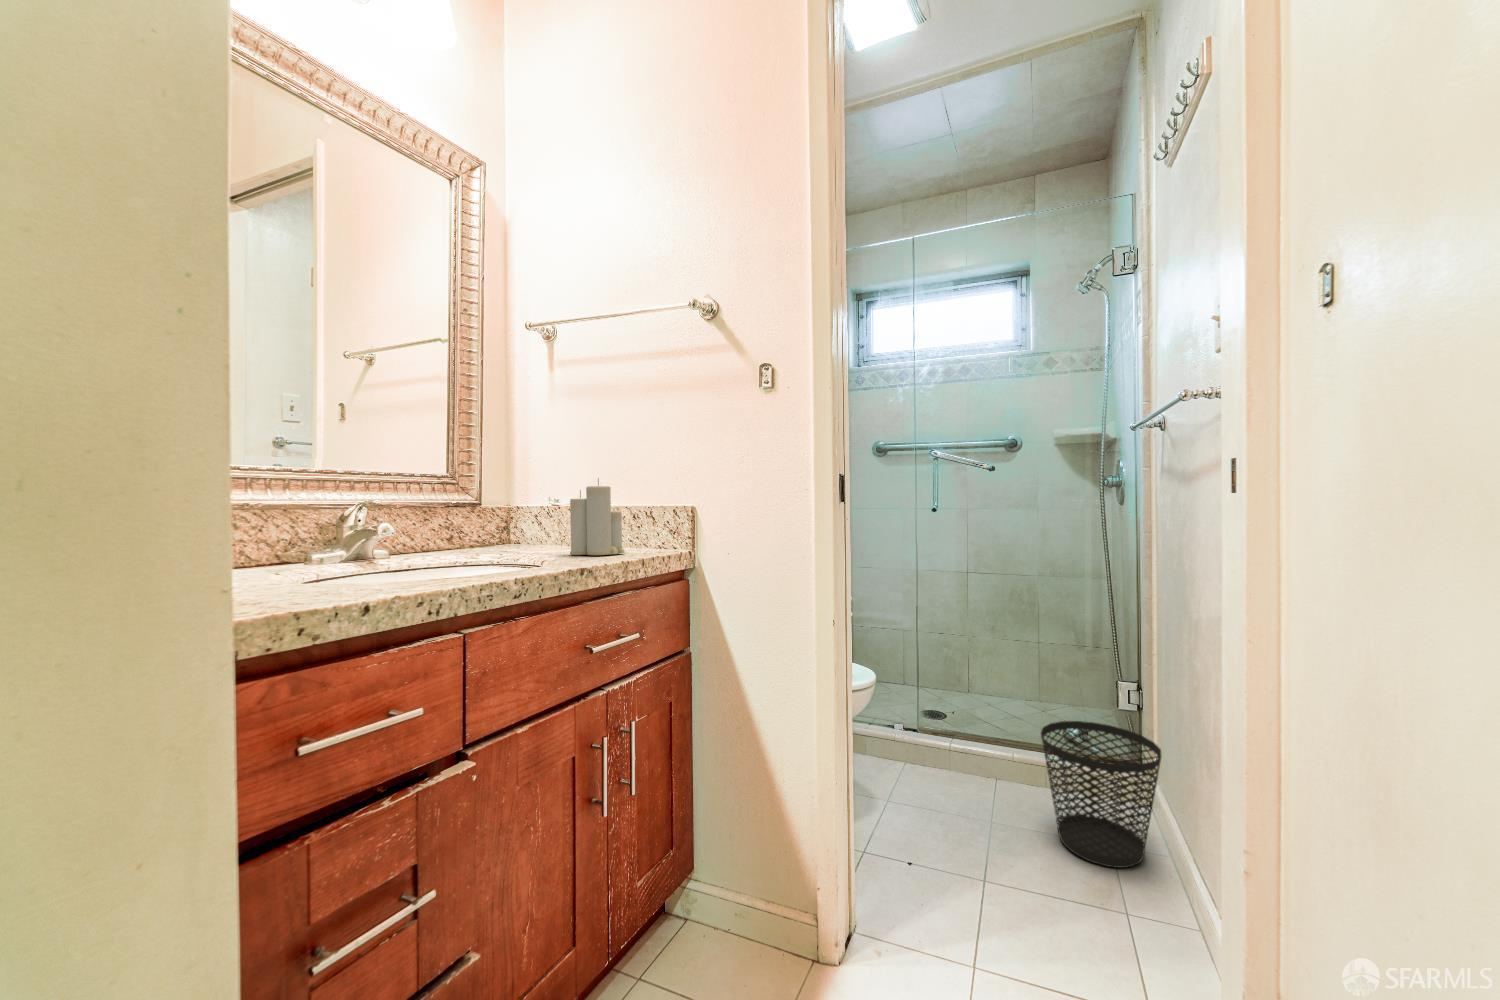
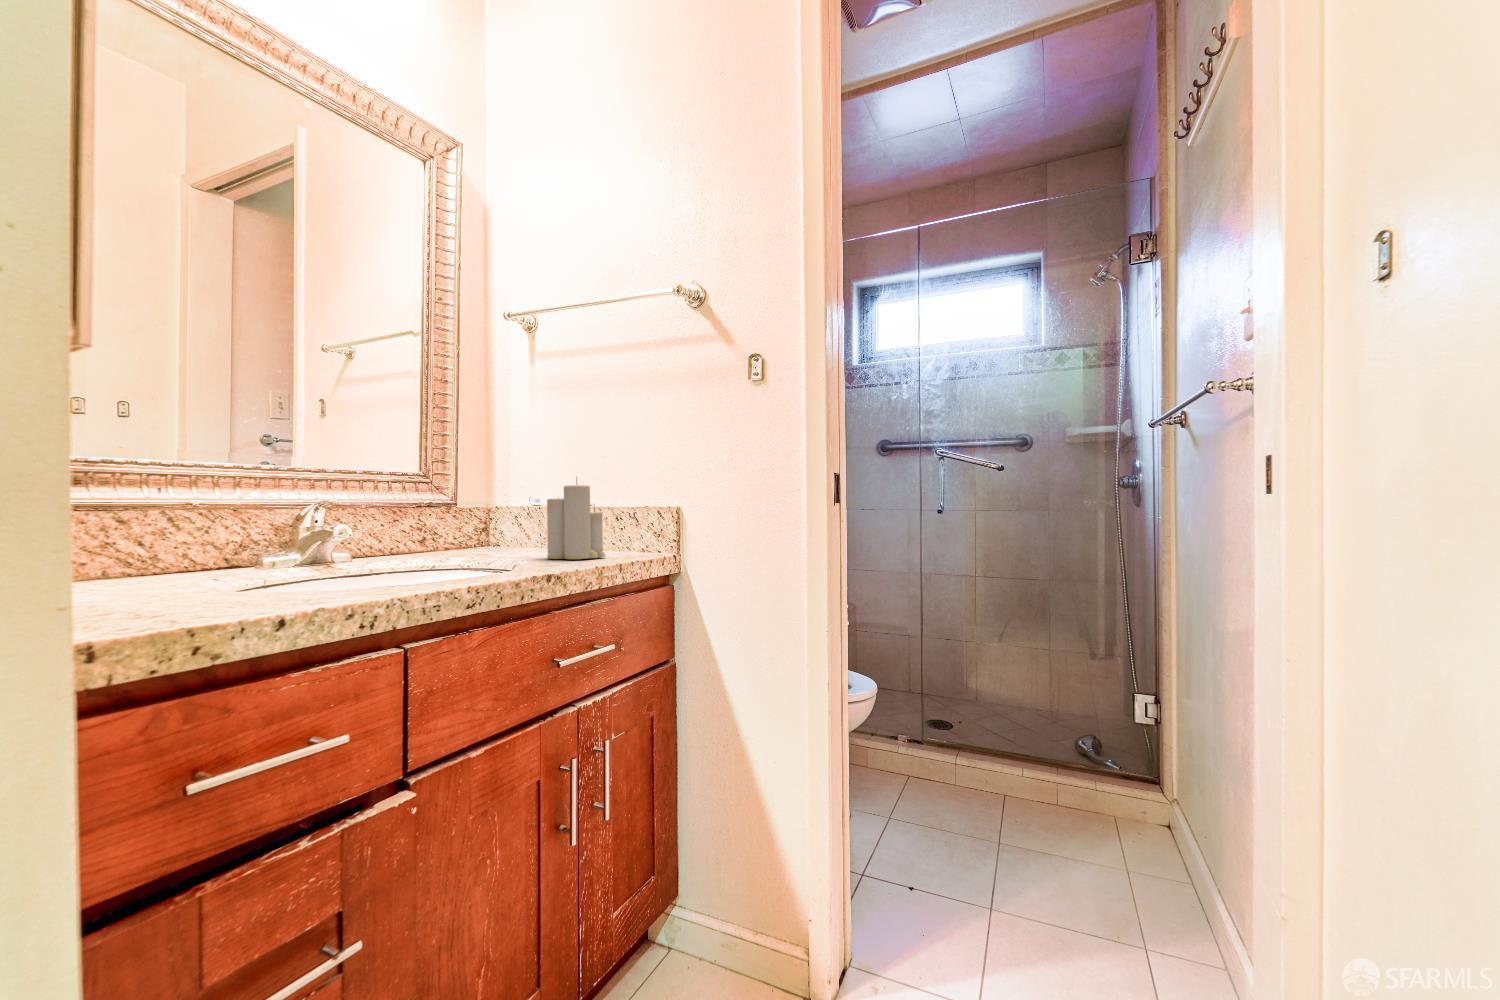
wastebasket: present [1041,721,1161,868] -> none [1053,737,1184,898]

